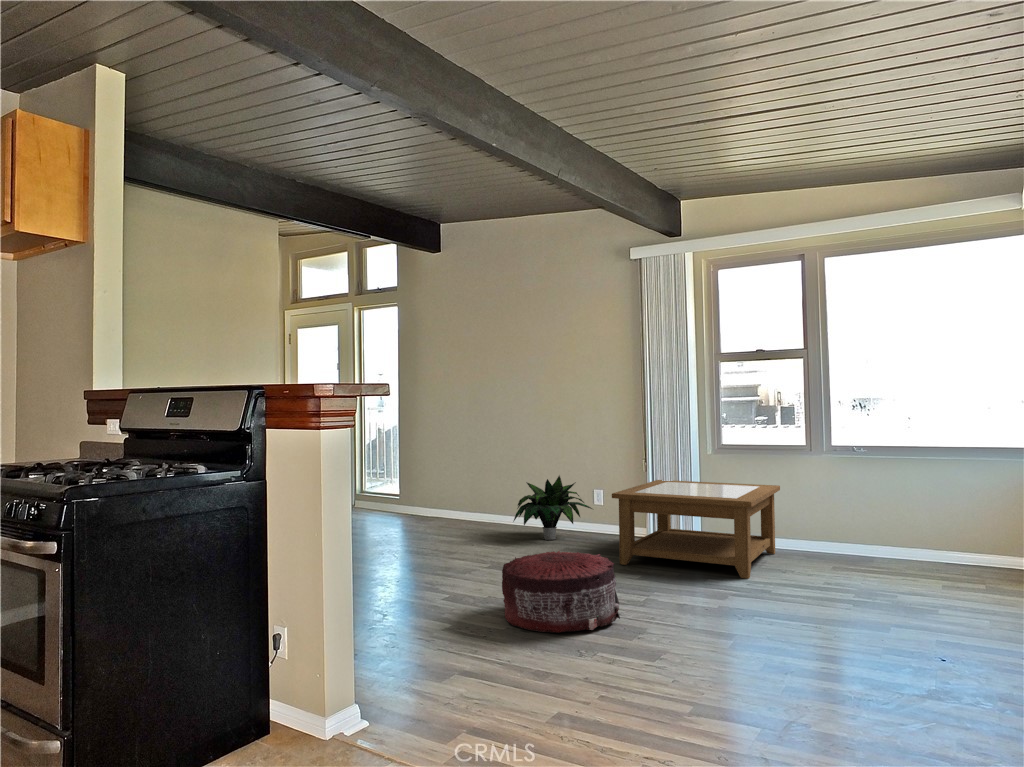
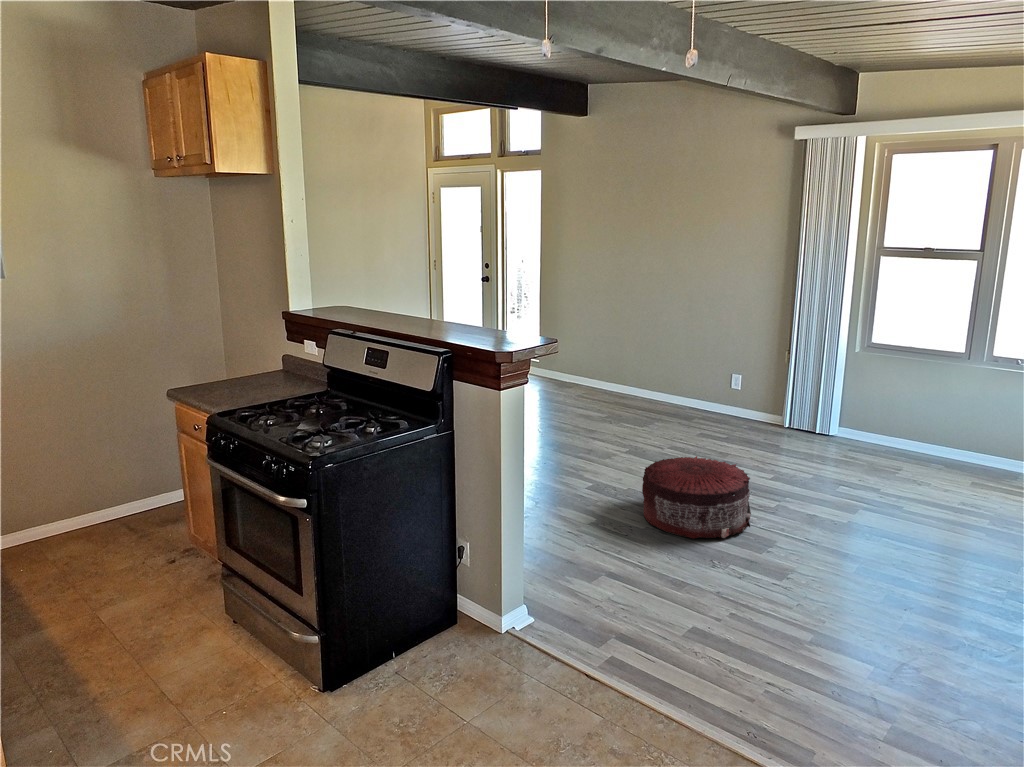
potted plant: present [513,476,592,540] -> none [648,358,729,419]
coffee table: present [612,480,780,579] -> none [749,371,926,486]

